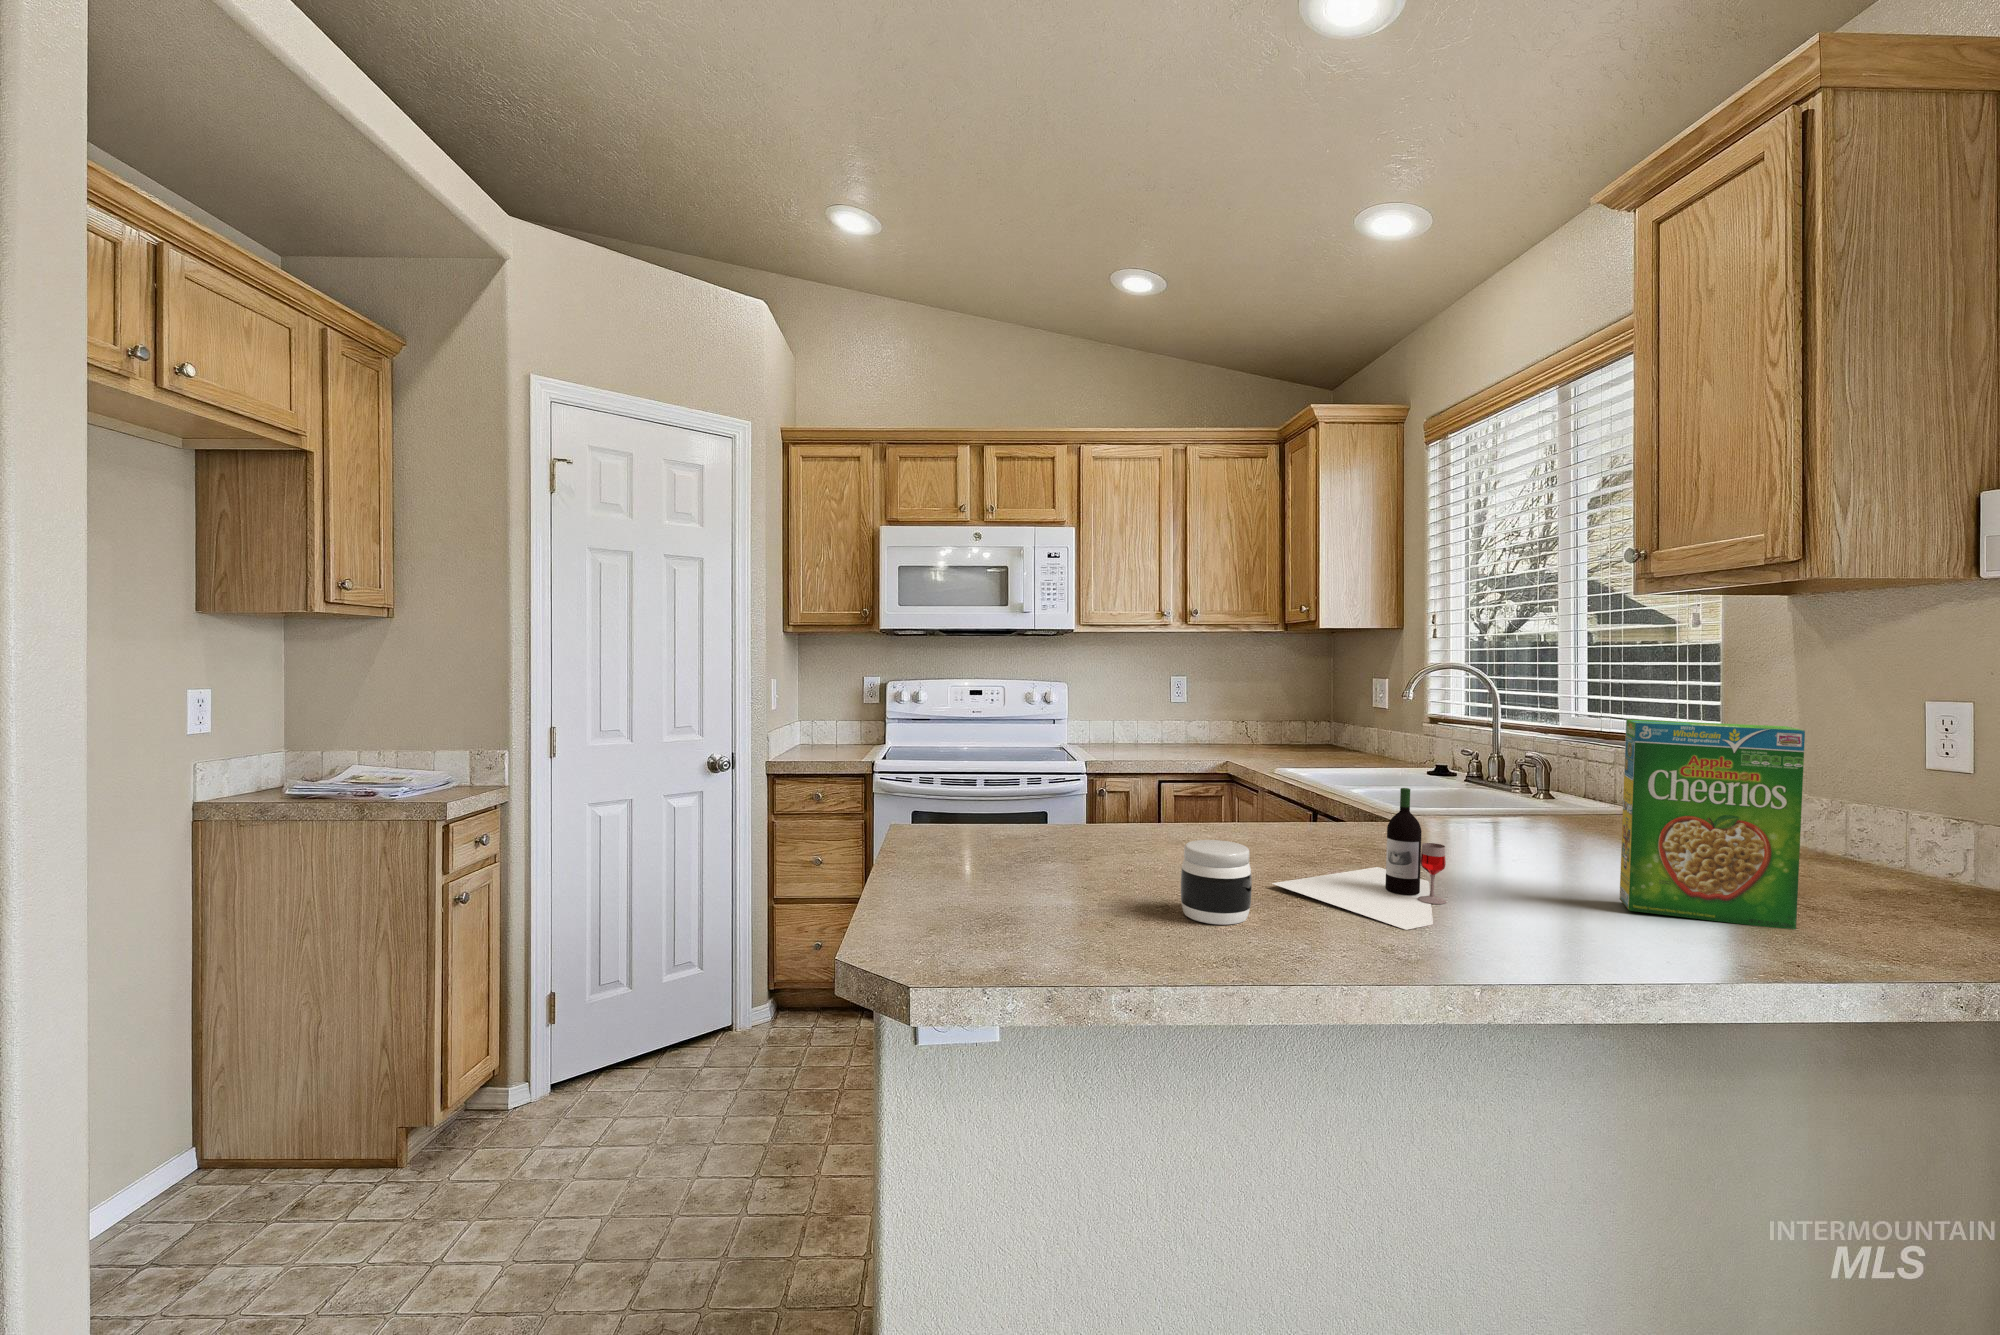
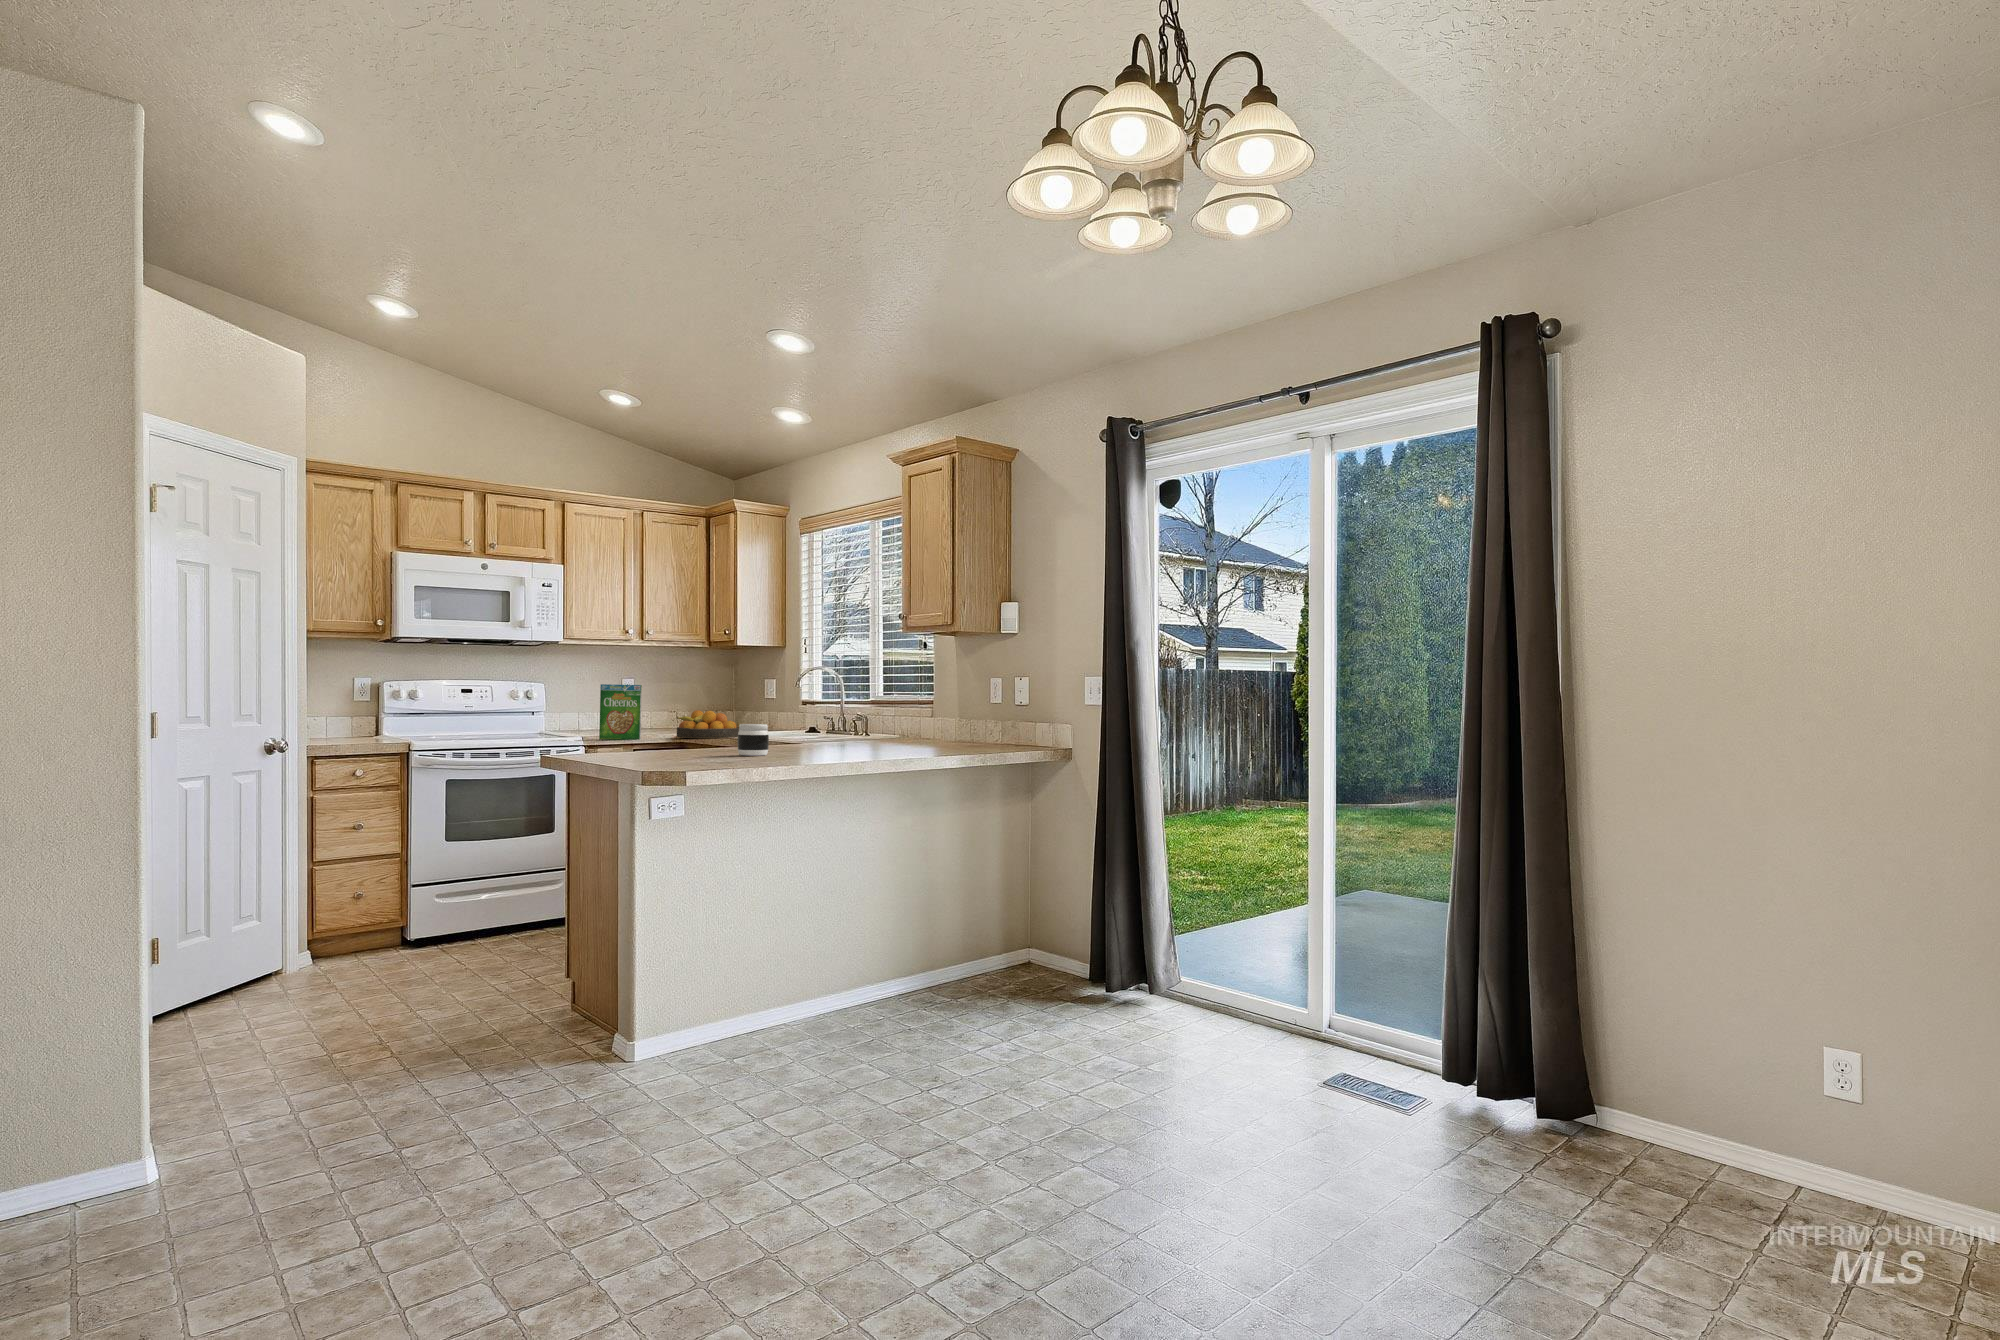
cereal box: present [1620,719,1805,930] -> present [599,684,642,740]
fruit bowl: none [1229,723,1321,770] -> present [676,710,739,738]
wine bottle: present [1272,788,1446,930] -> none [767,703,866,752]

